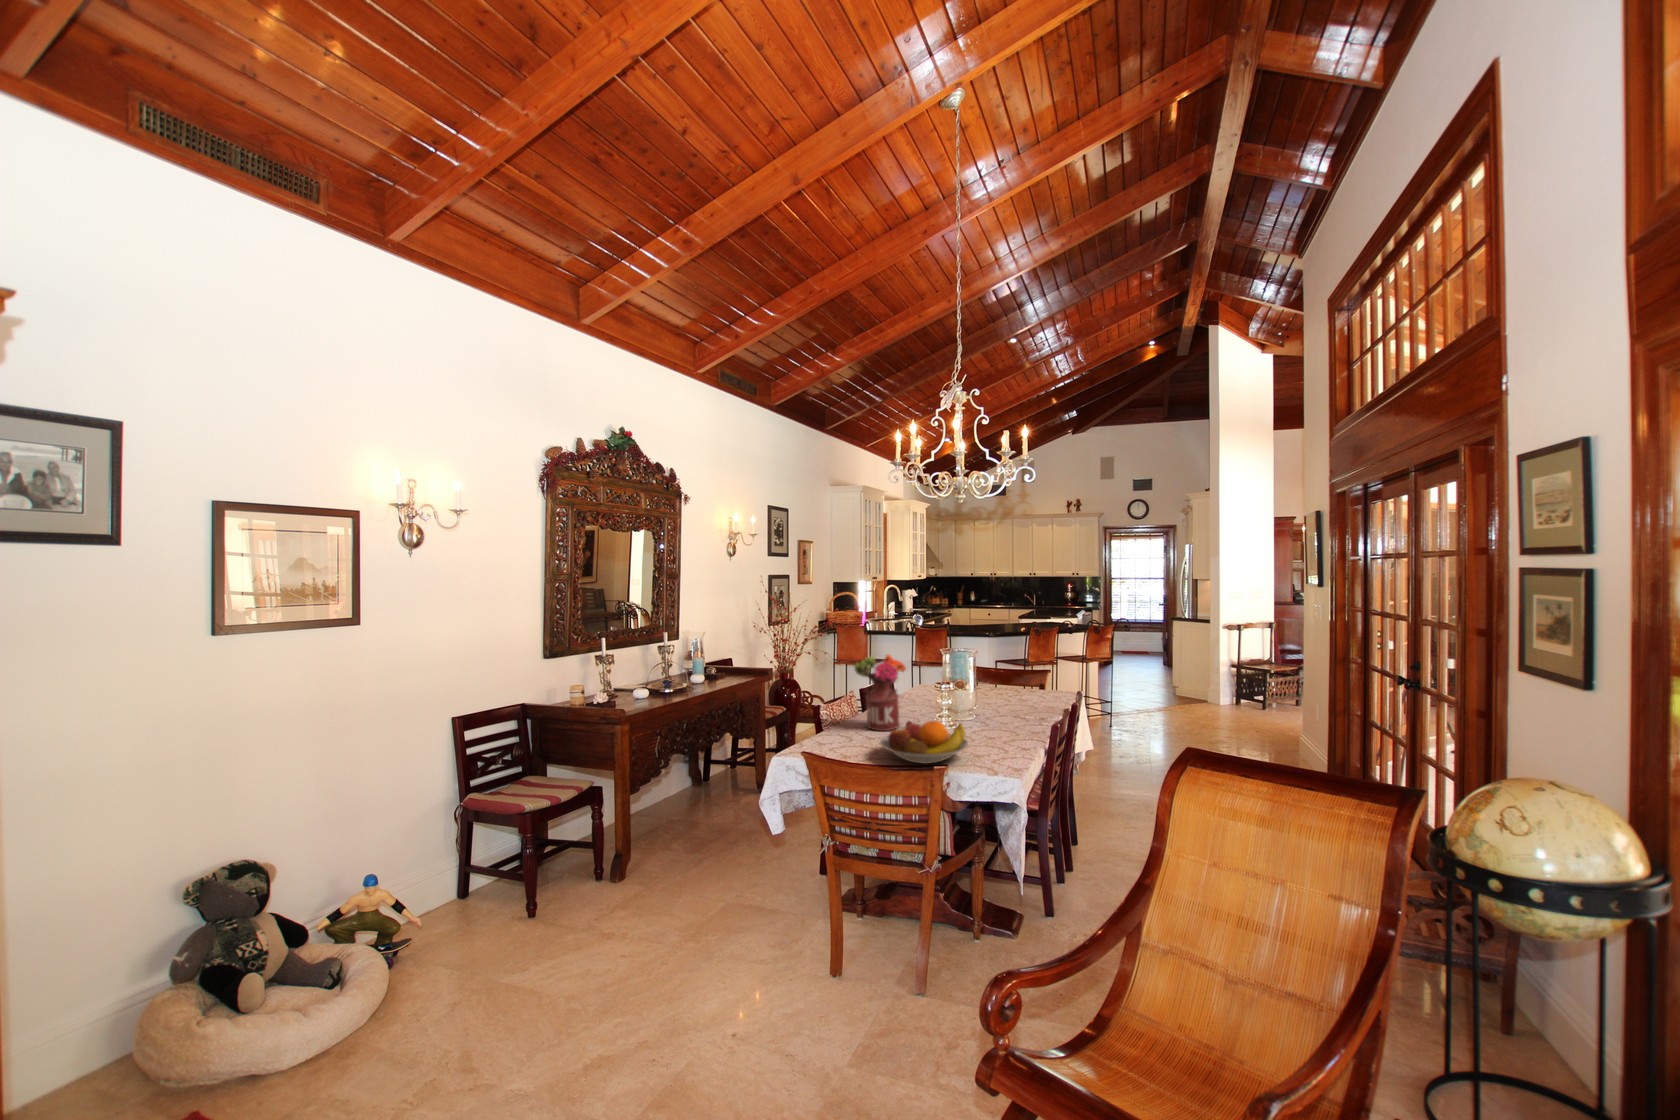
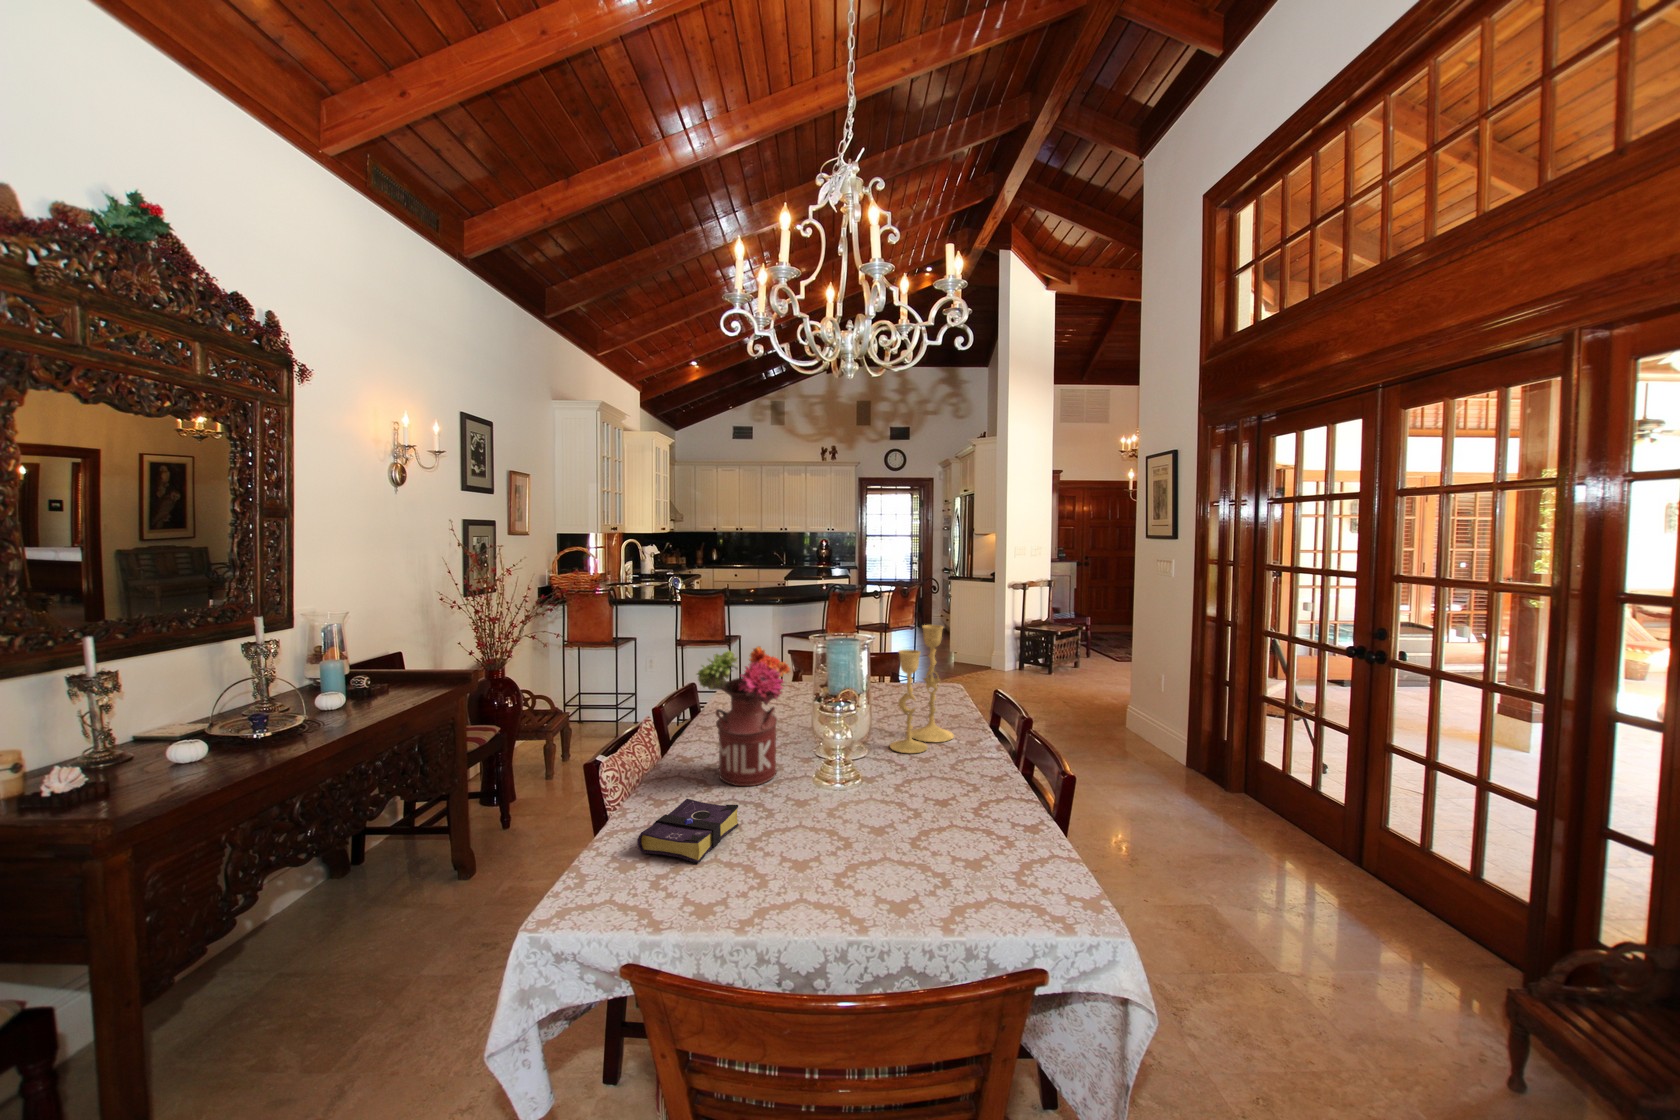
candlestick: none [977,648,1027,727] -> present [890,625,954,753]
fruit bowl: present [880,721,968,764] -> none [794,772,961,863]
book: none [810,729,862,754] -> present [637,799,738,864]

